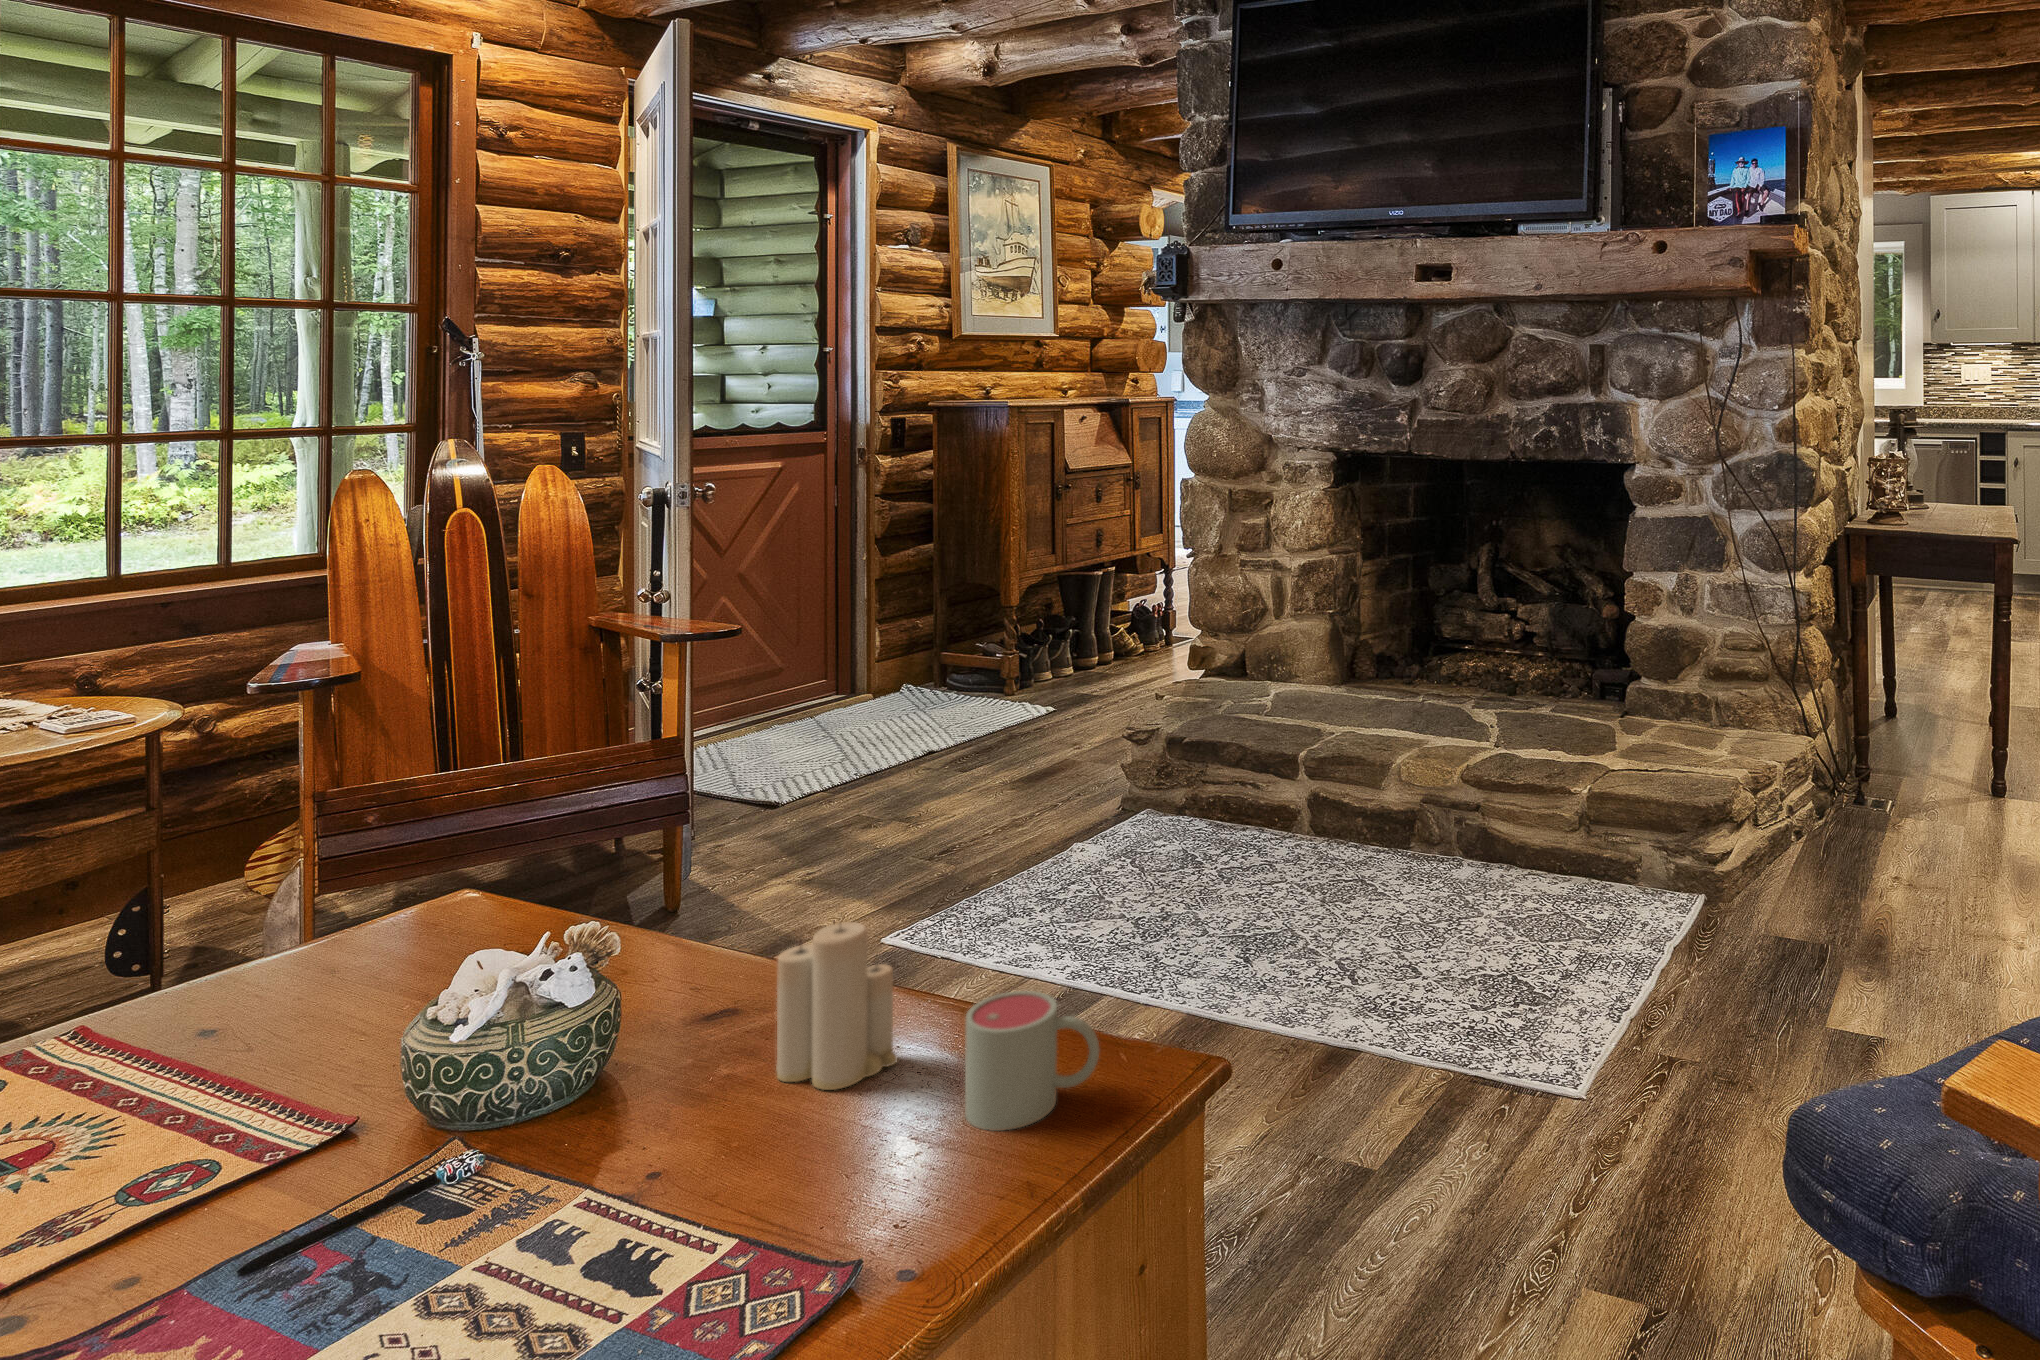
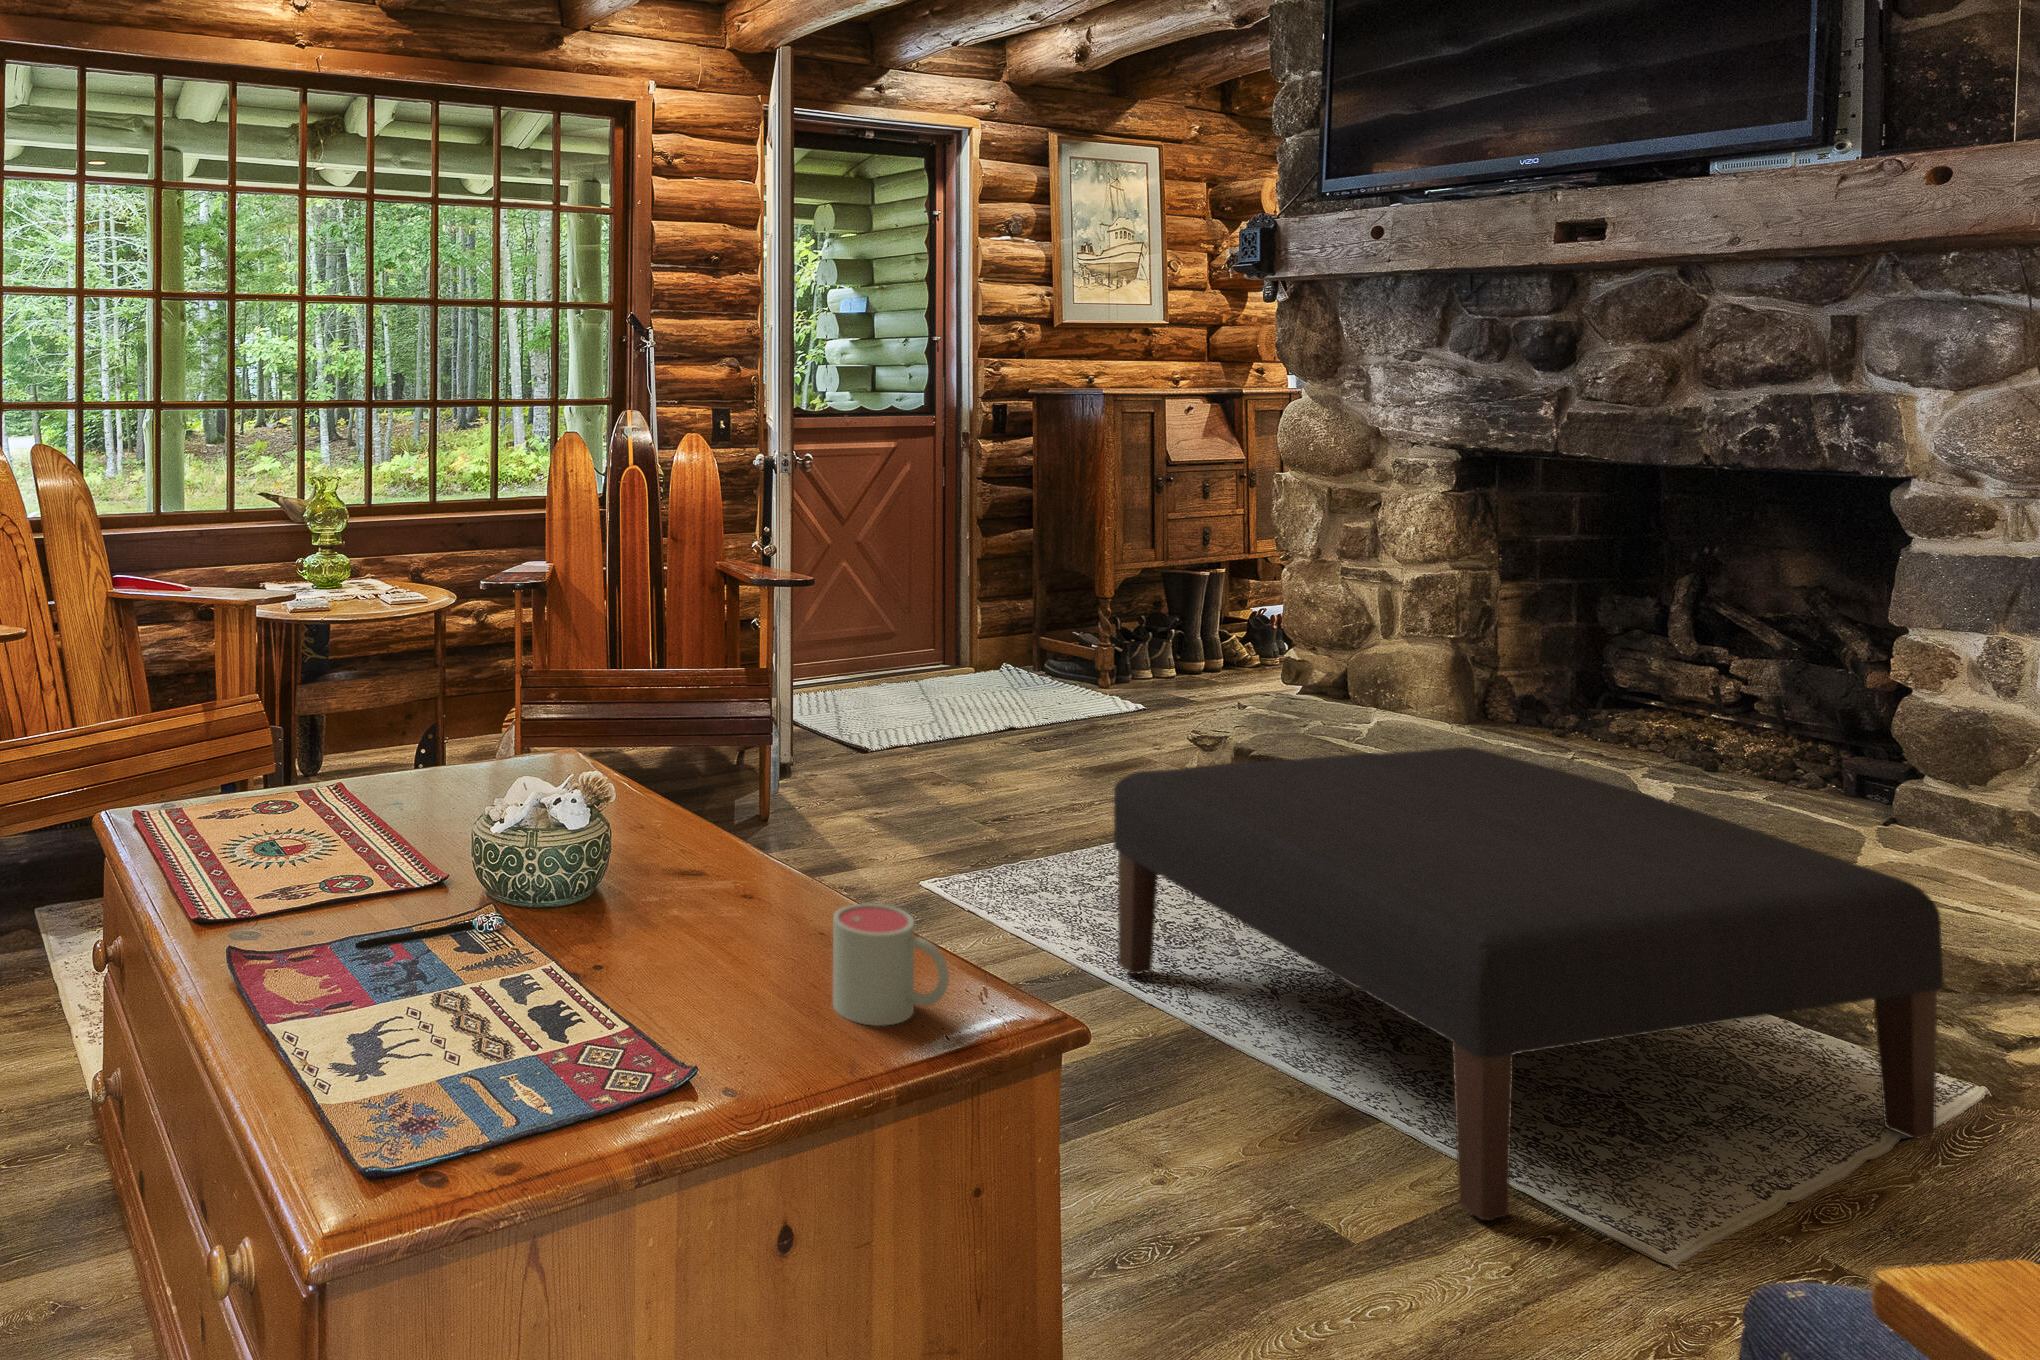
ottoman: none [1106,707,1689,1106] -> present [1114,747,1944,1221]
candle: present [776,922,897,1090] -> none [711,801,802,952]

